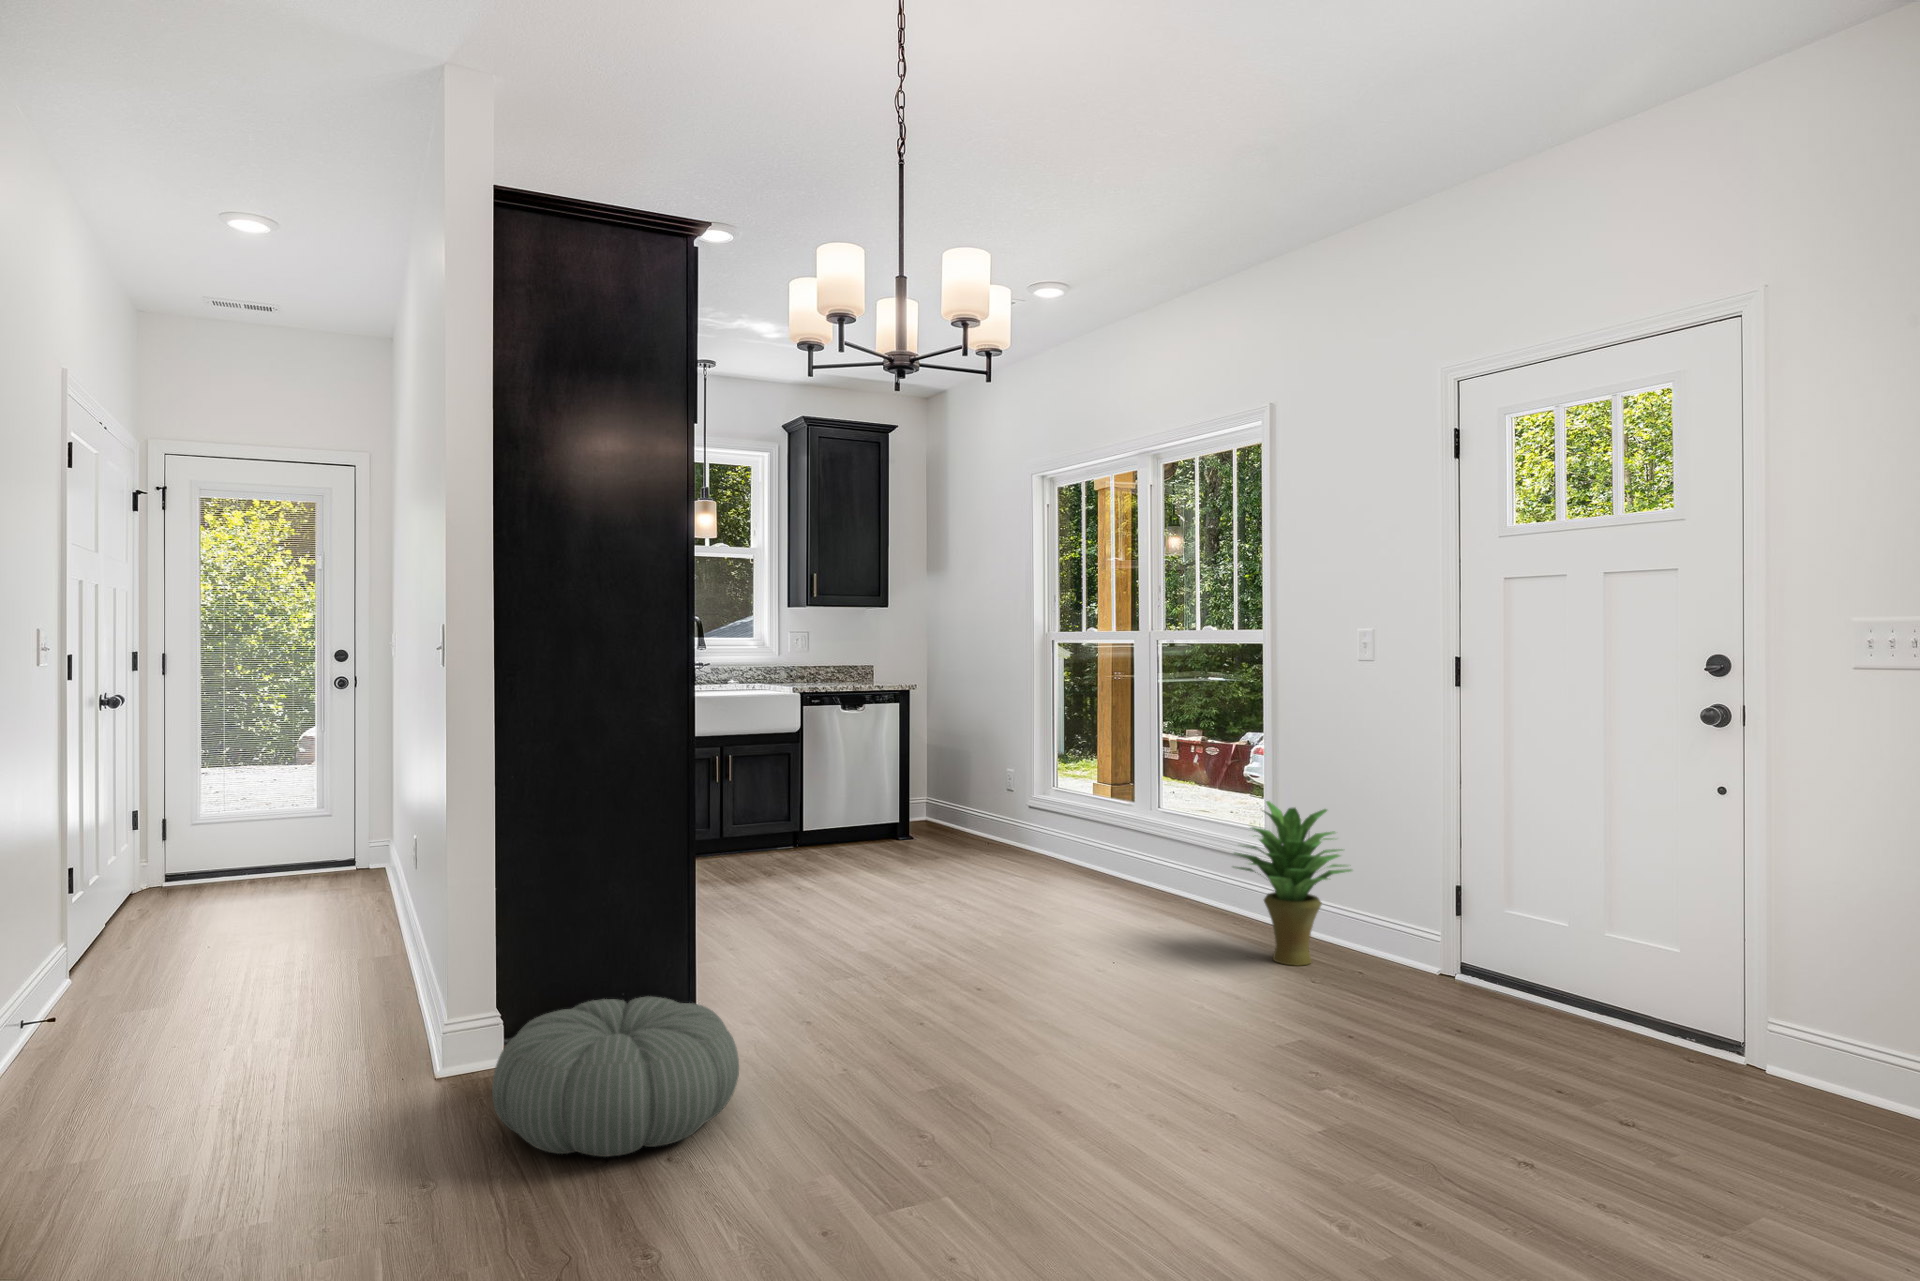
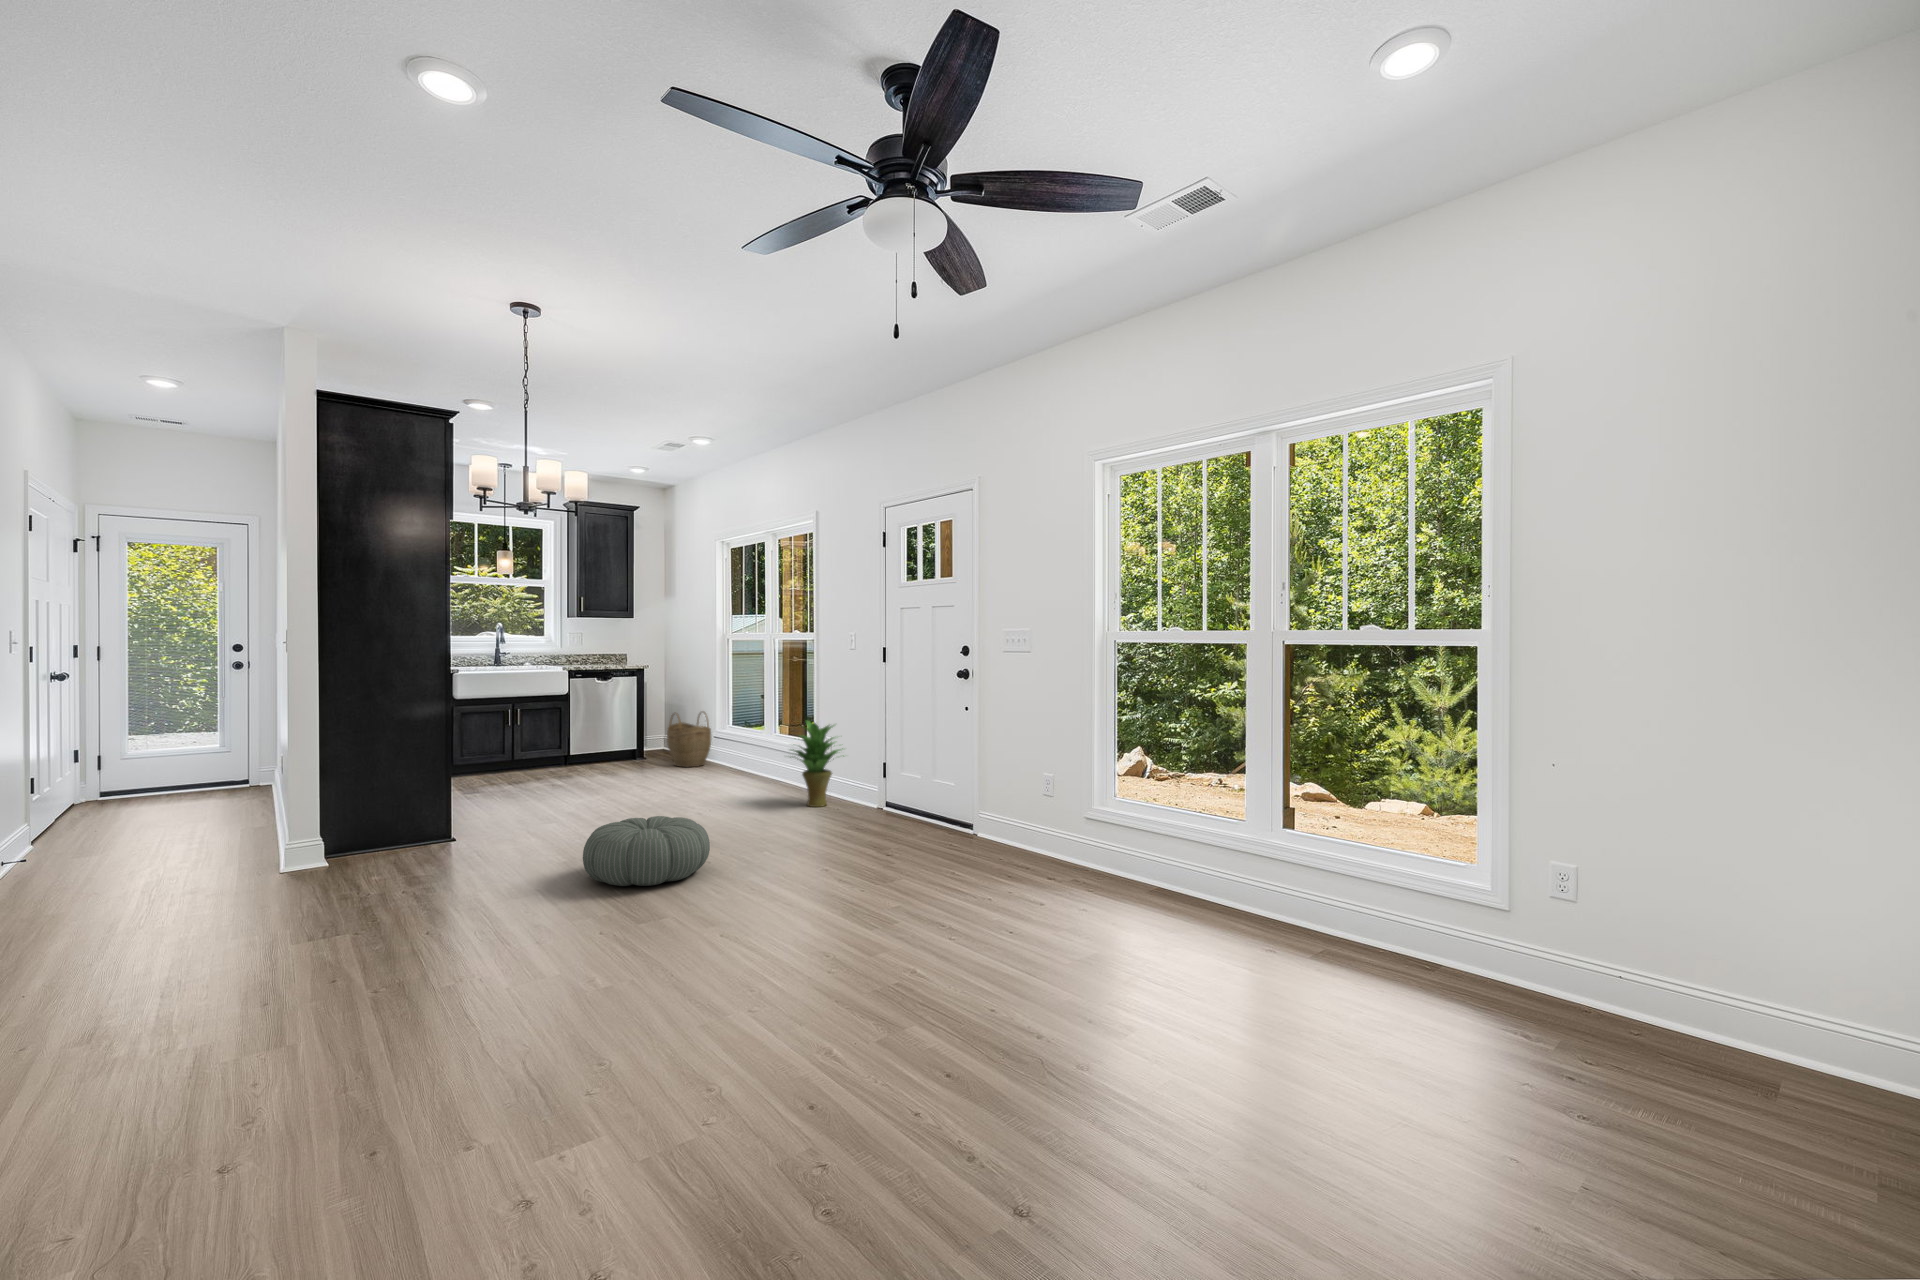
woven basket: none [954,764,1027,859] -> present [667,712,711,767]
pouf: present [492,997,739,1157] -> present [583,816,710,886]

